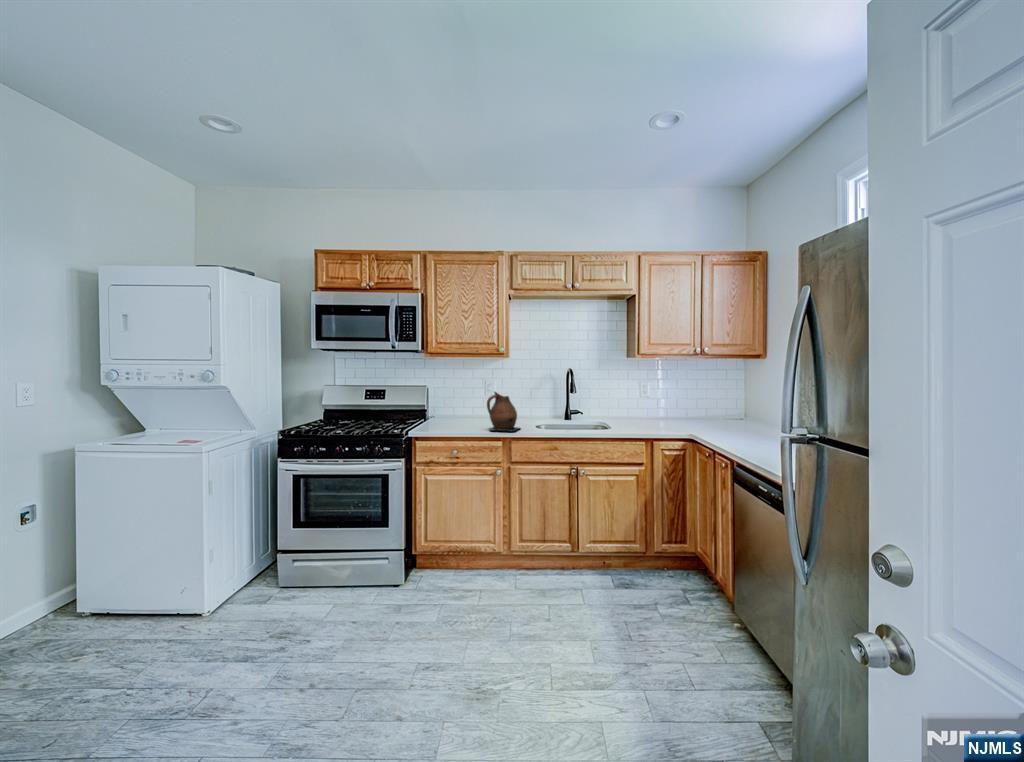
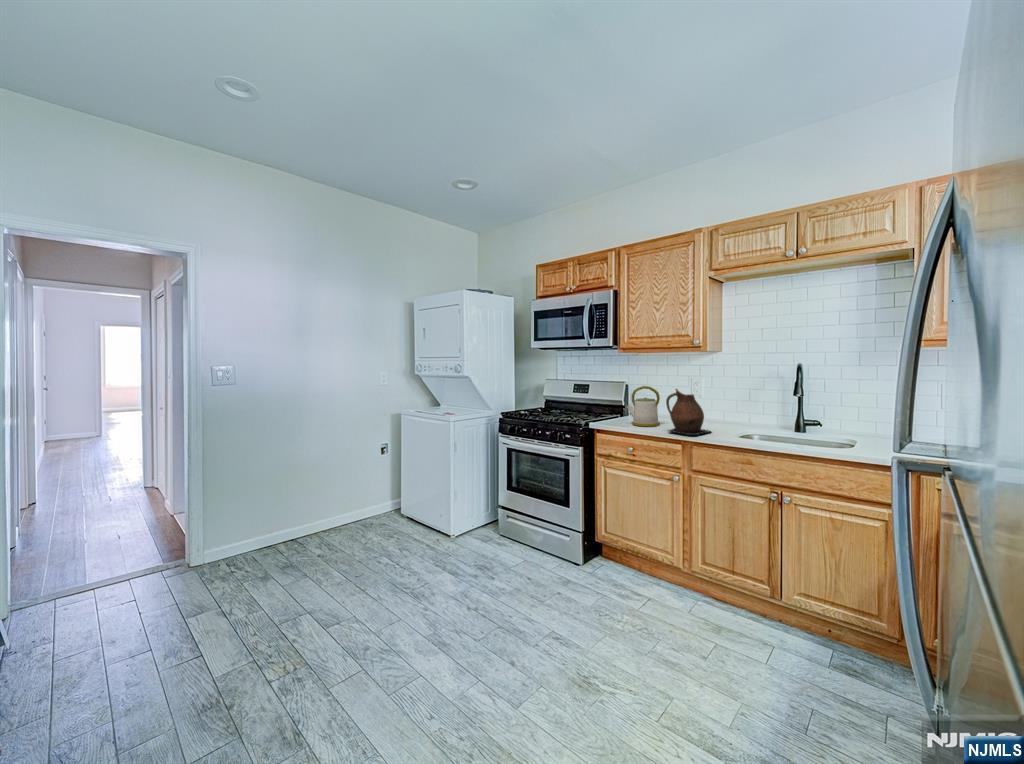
kettle: none [441,390,472,429] -> present [627,386,660,427]

